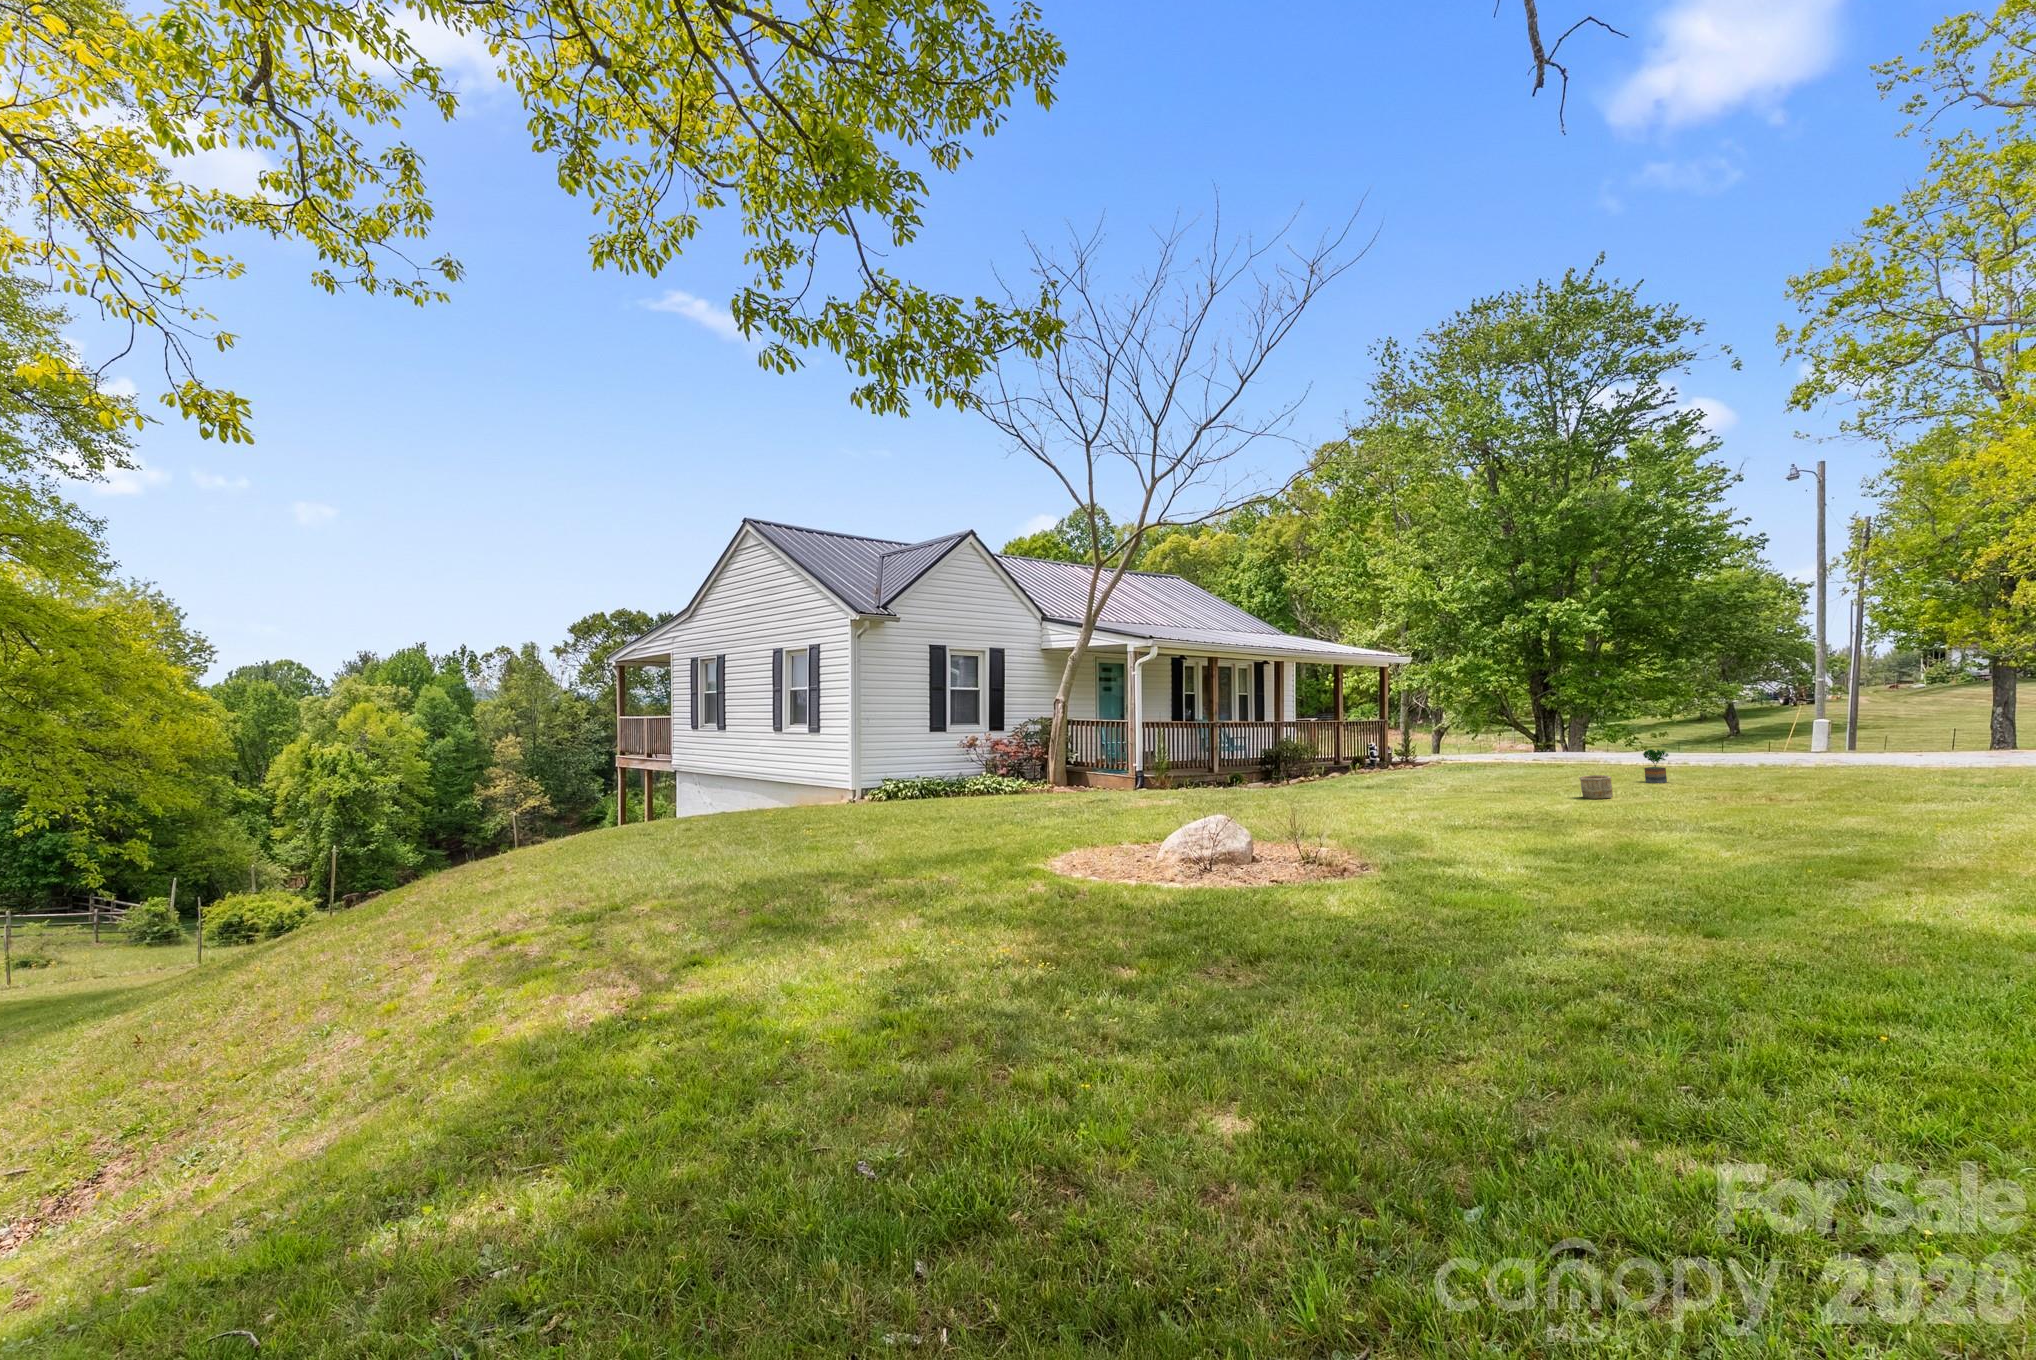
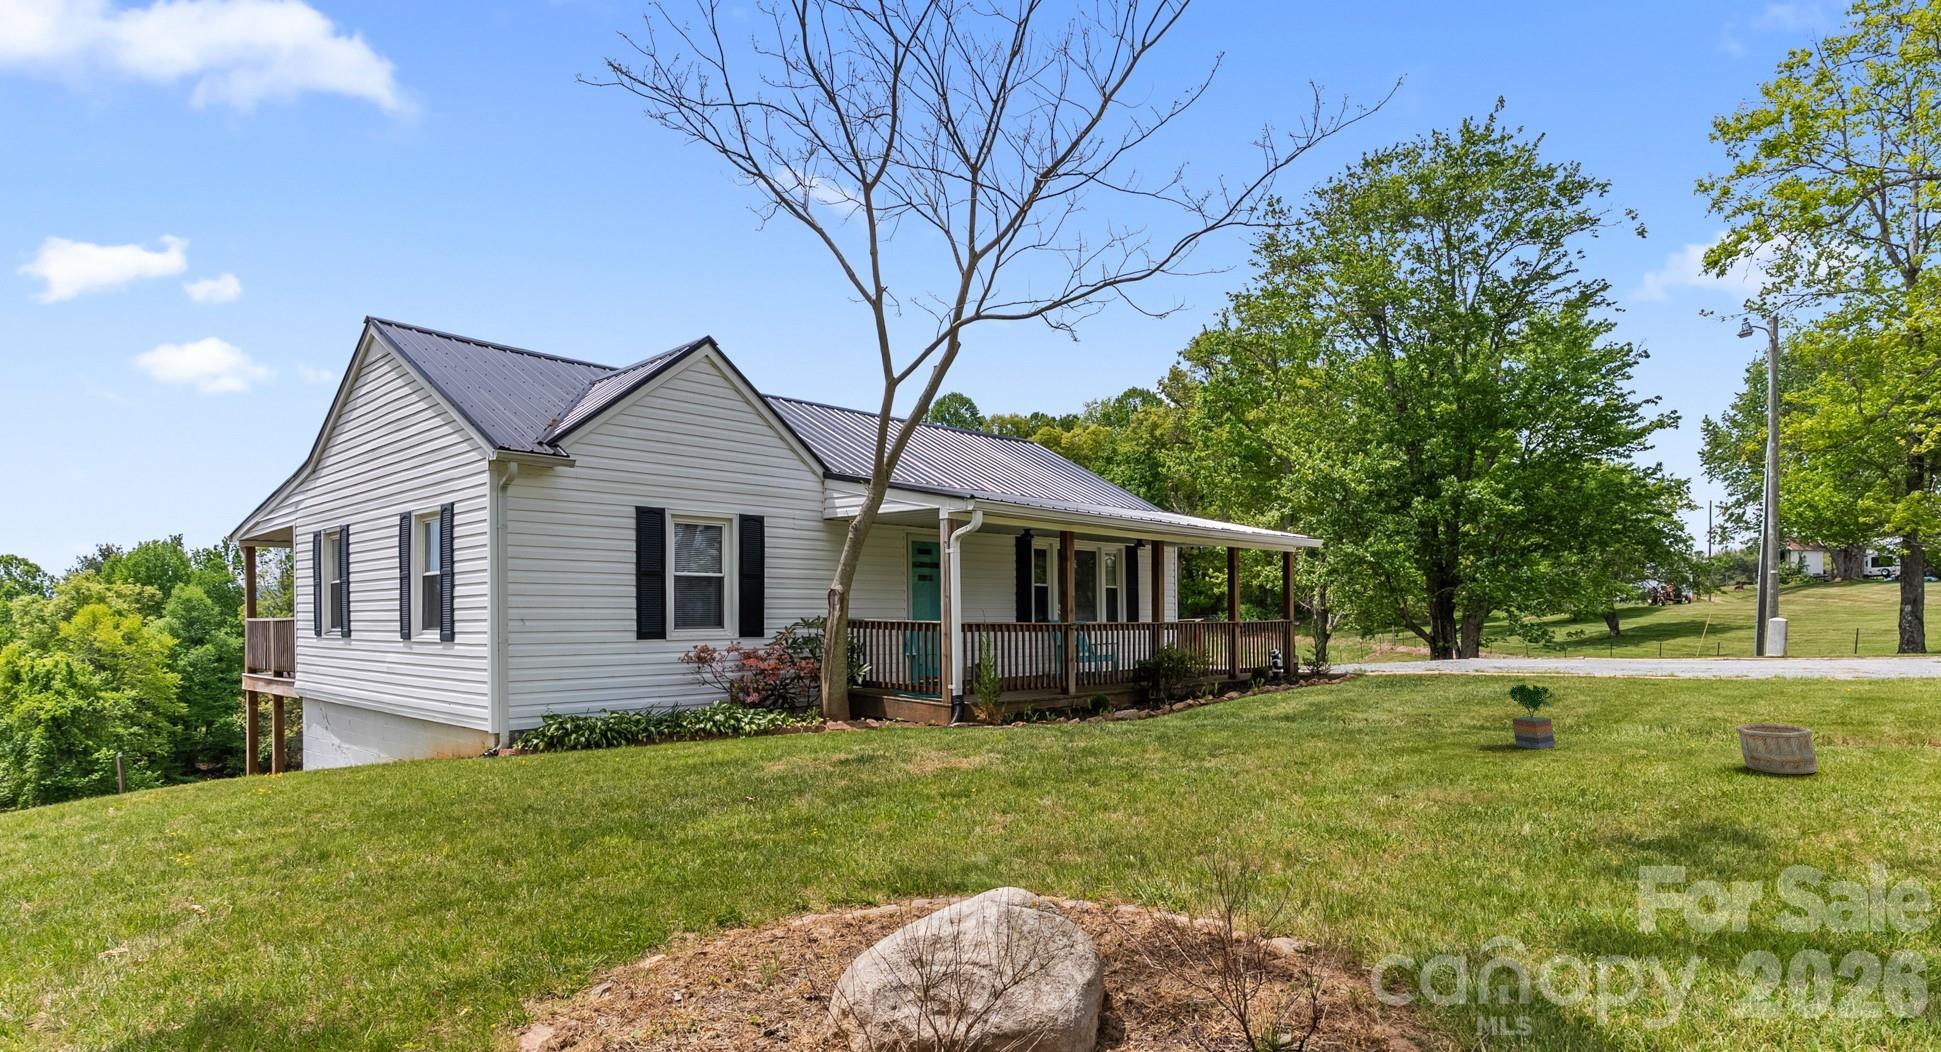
potted tree: present [1643,749,1669,783] -> present [1509,684,1555,749]

